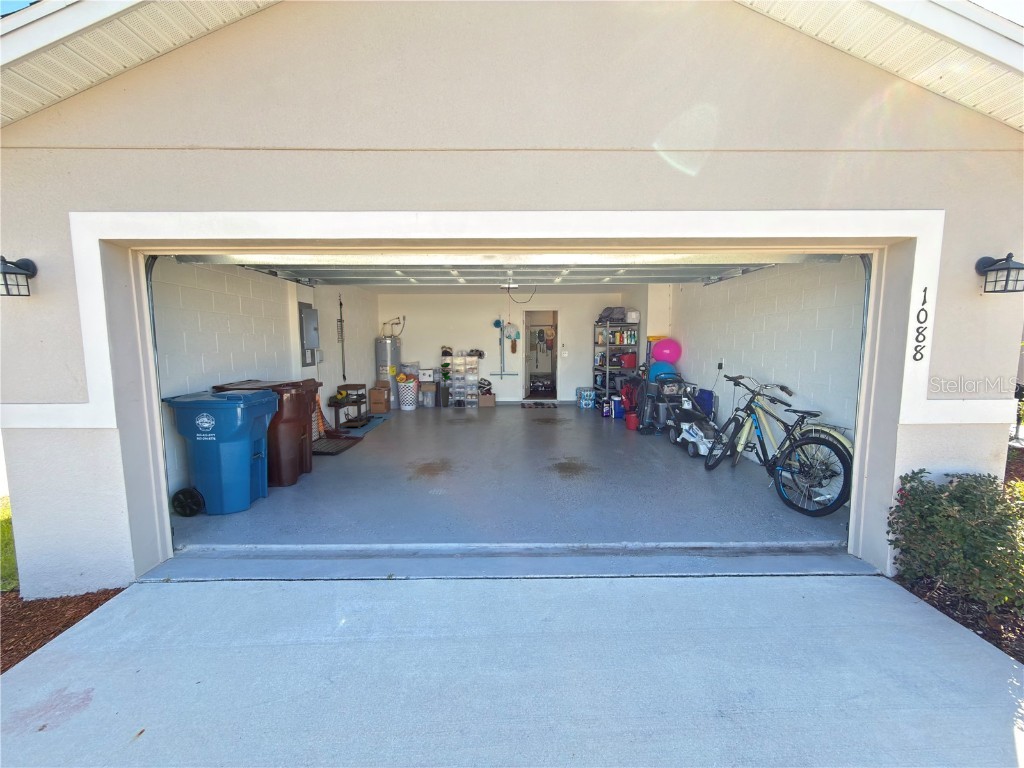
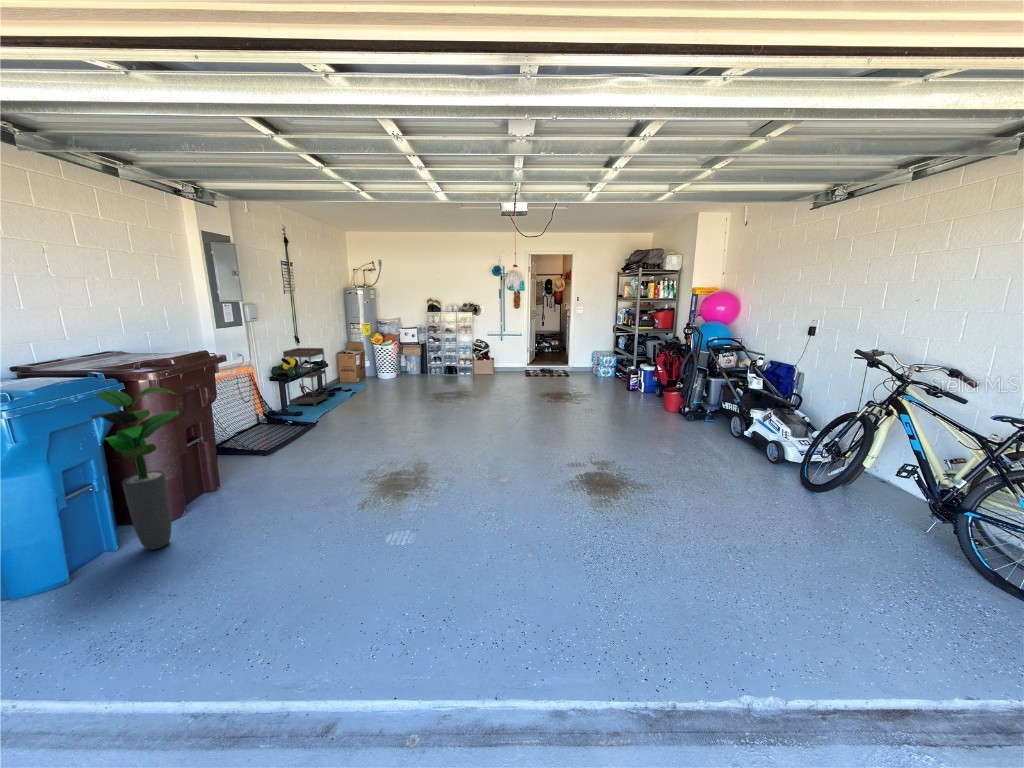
potted plant: present [440,363,451,407] -> present [91,387,180,550]

